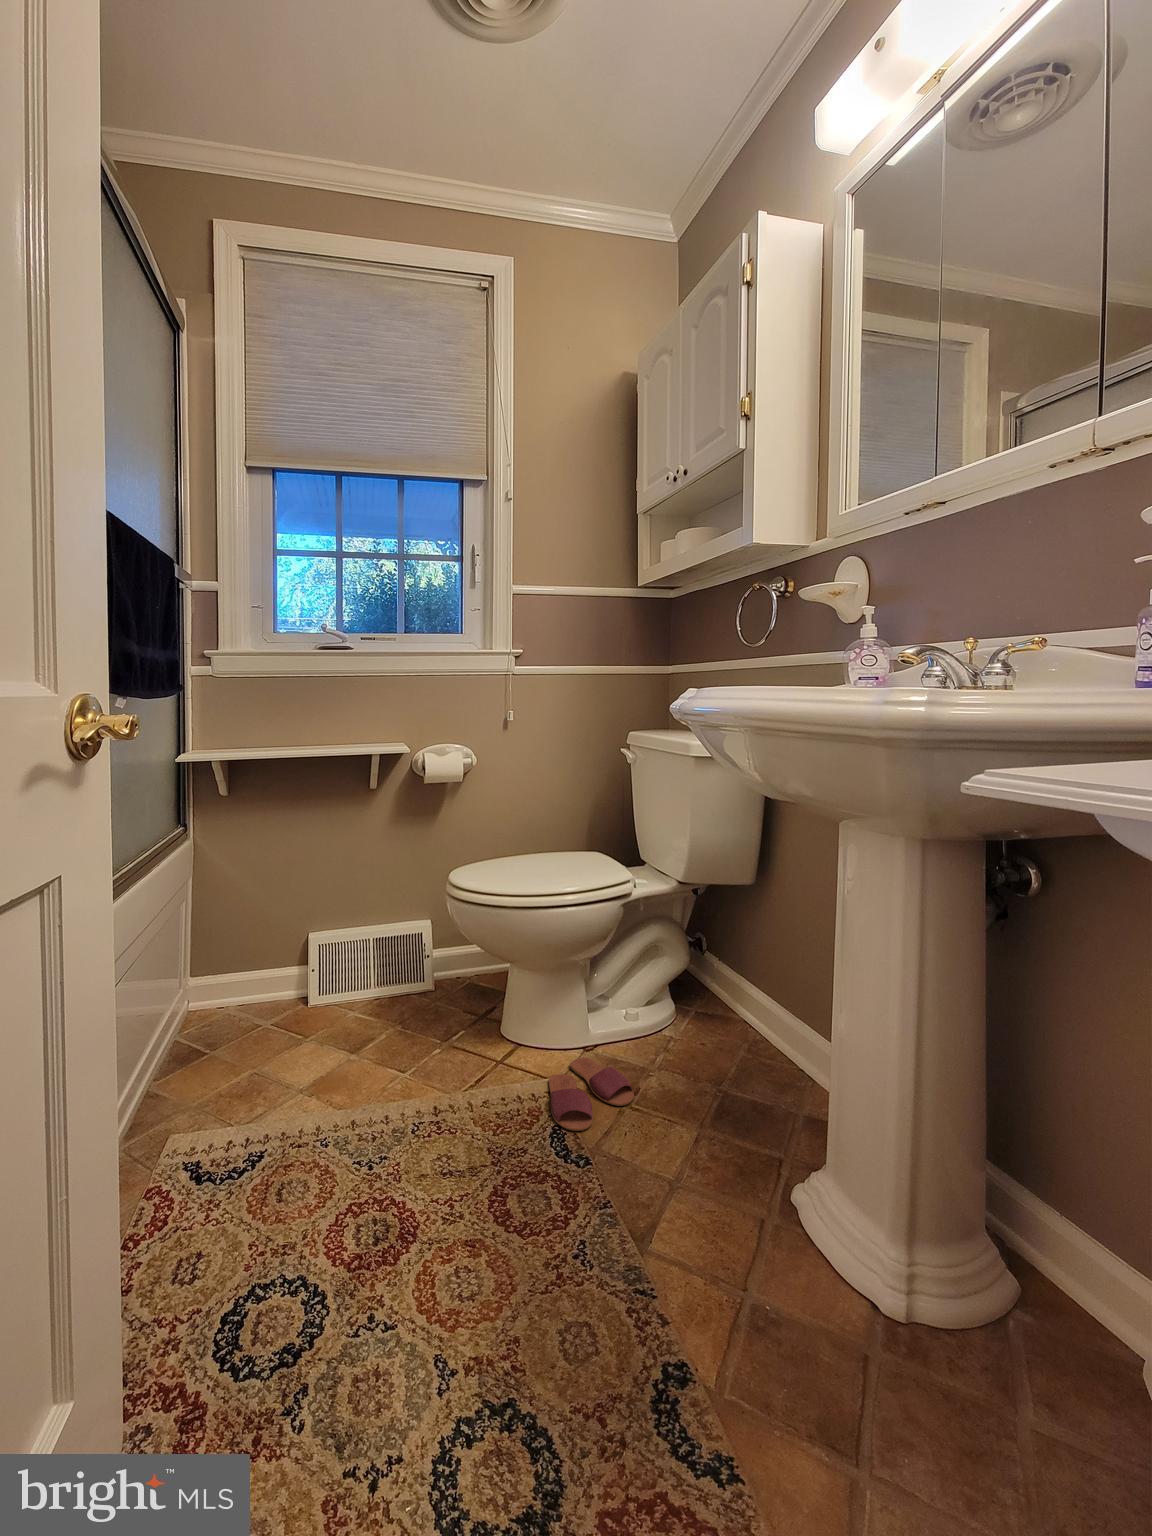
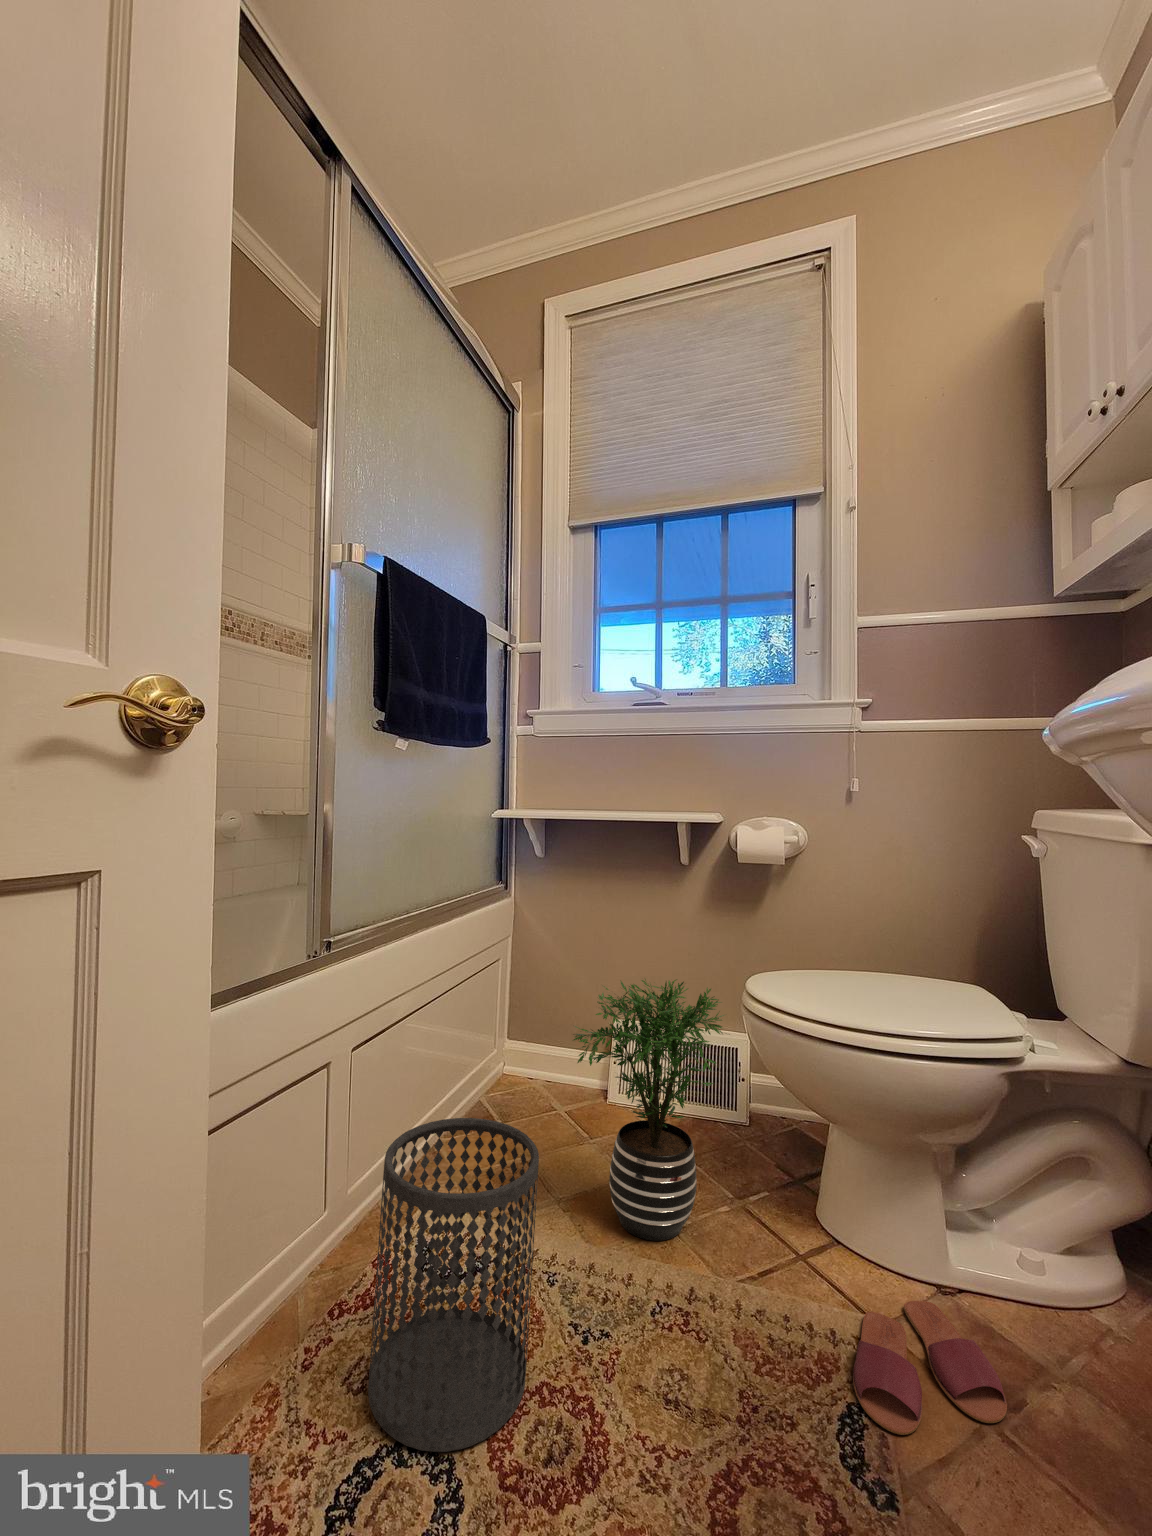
potted plant: none [307,883,445,1091] -> present [573,979,724,1241]
wastebasket: none [193,1031,339,1289] -> present [368,1118,539,1452]

